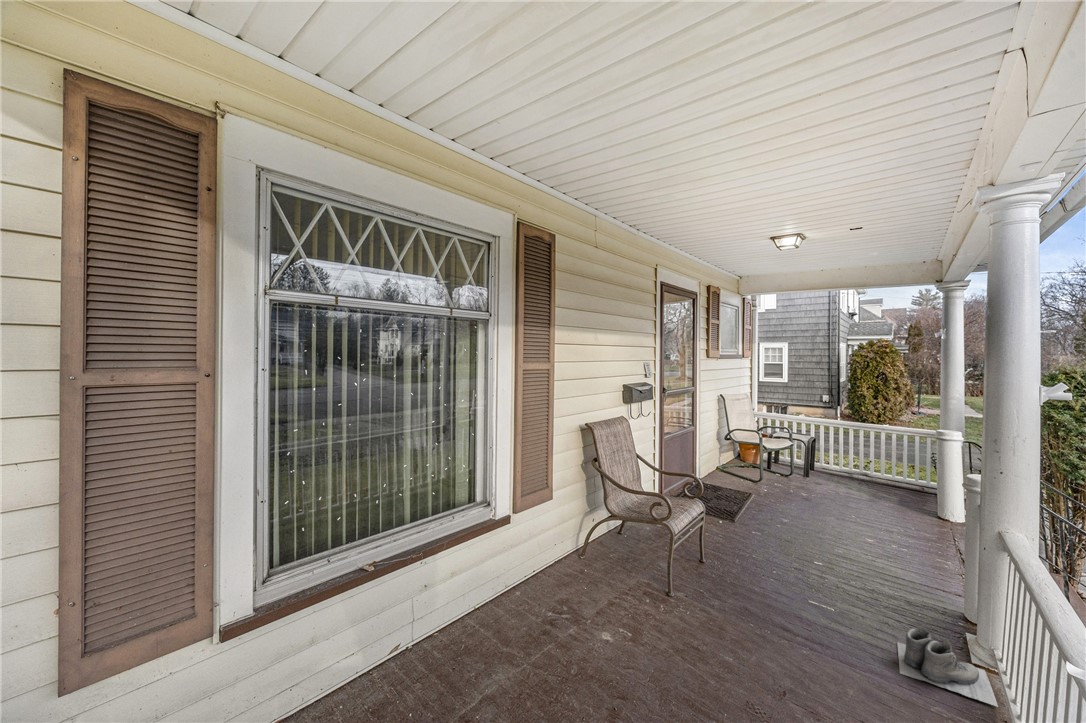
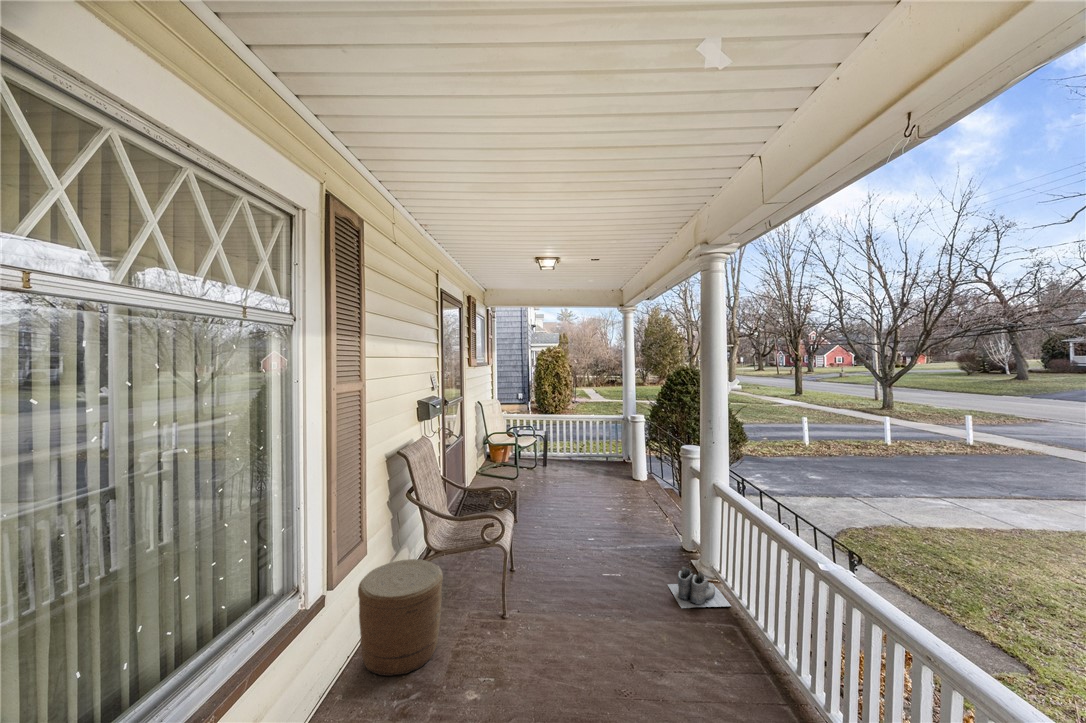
woven basket: none [540,512,606,601] -> present [358,559,443,676]

